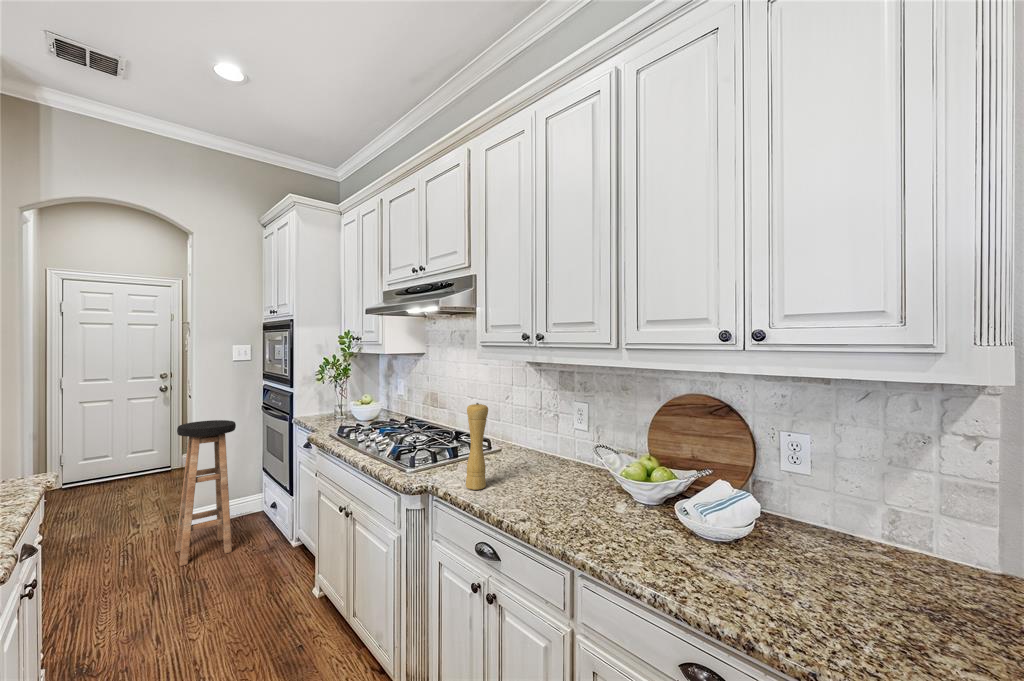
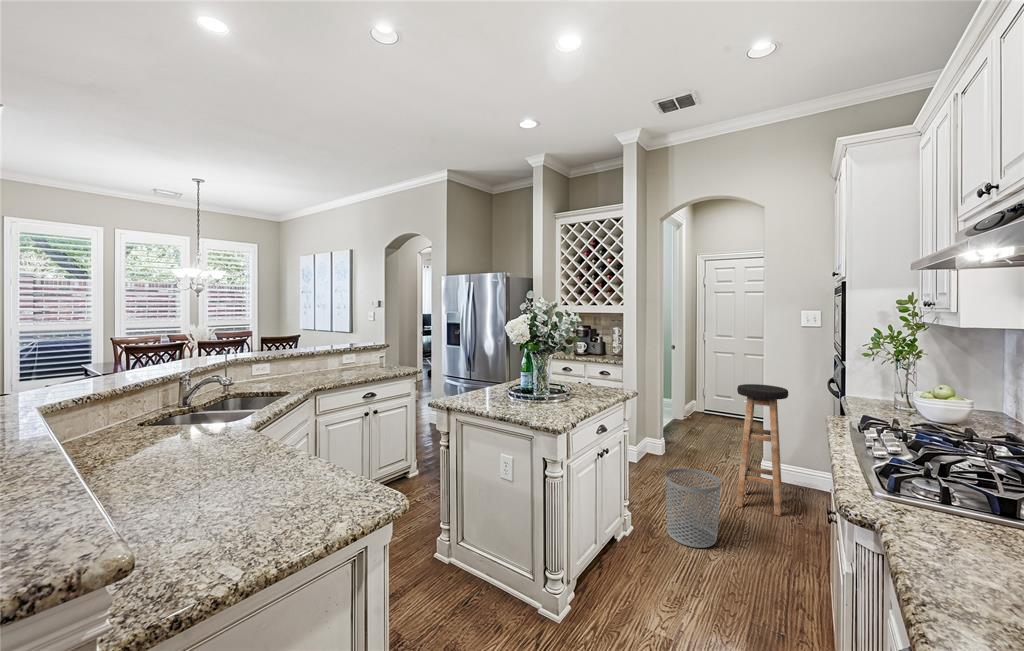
pepper mill: present [466,403,488,490] -> none [929,414,984,563]
waste bin: none [106,538,192,648] -> present [665,468,721,548]

